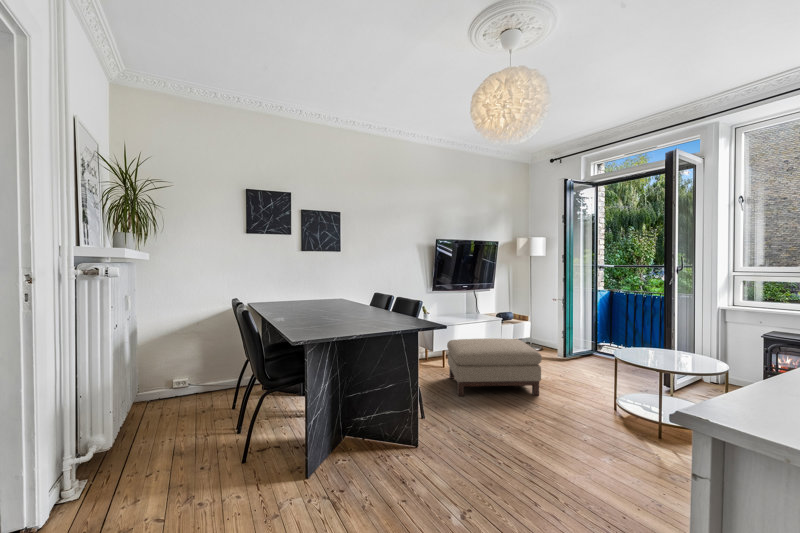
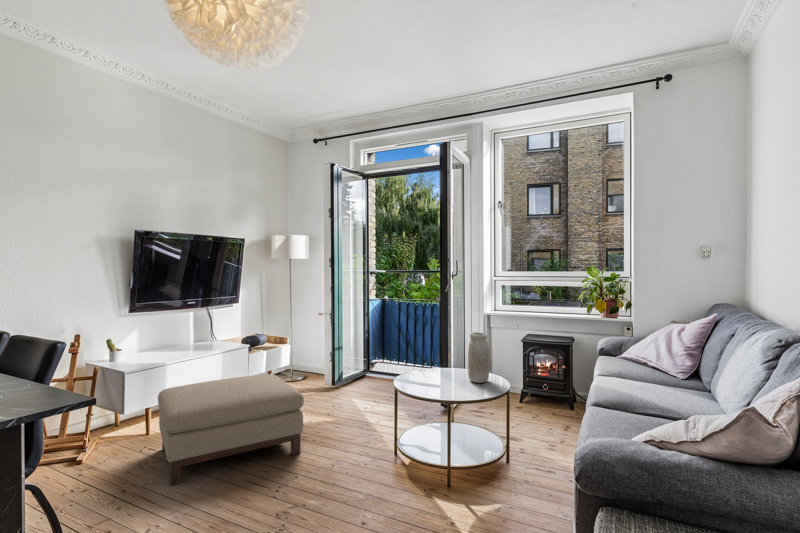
vase: none [686,321,708,364] -> present [468,332,489,383]

